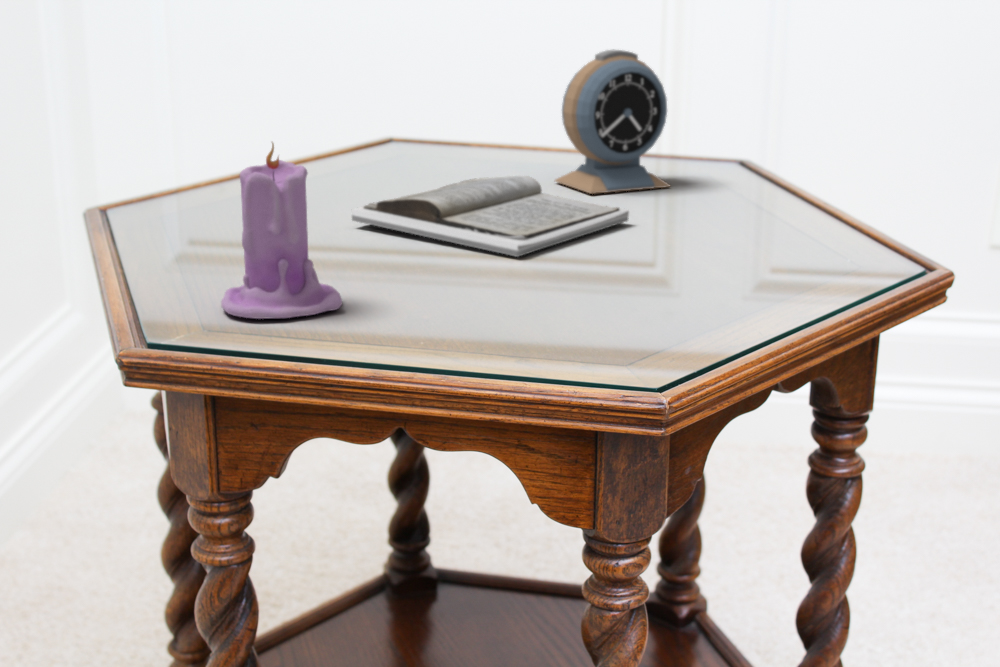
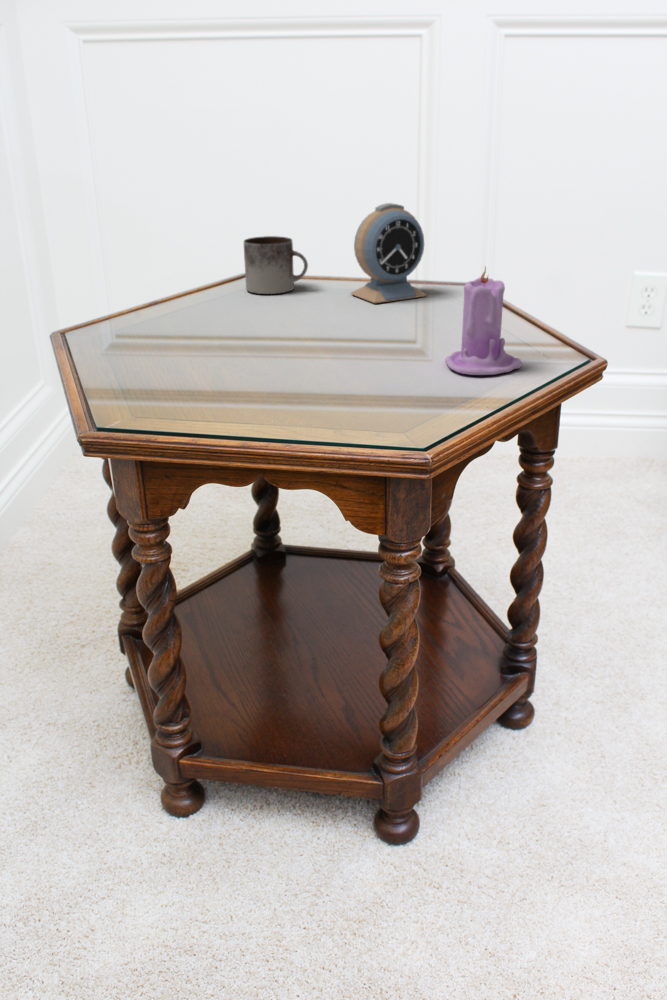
mug: none [398,97,492,178] -> present [244,236,308,294]
candle: present [221,143,342,319] -> present [445,267,522,375]
book: present [352,176,629,257] -> none [218,295,401,355]

